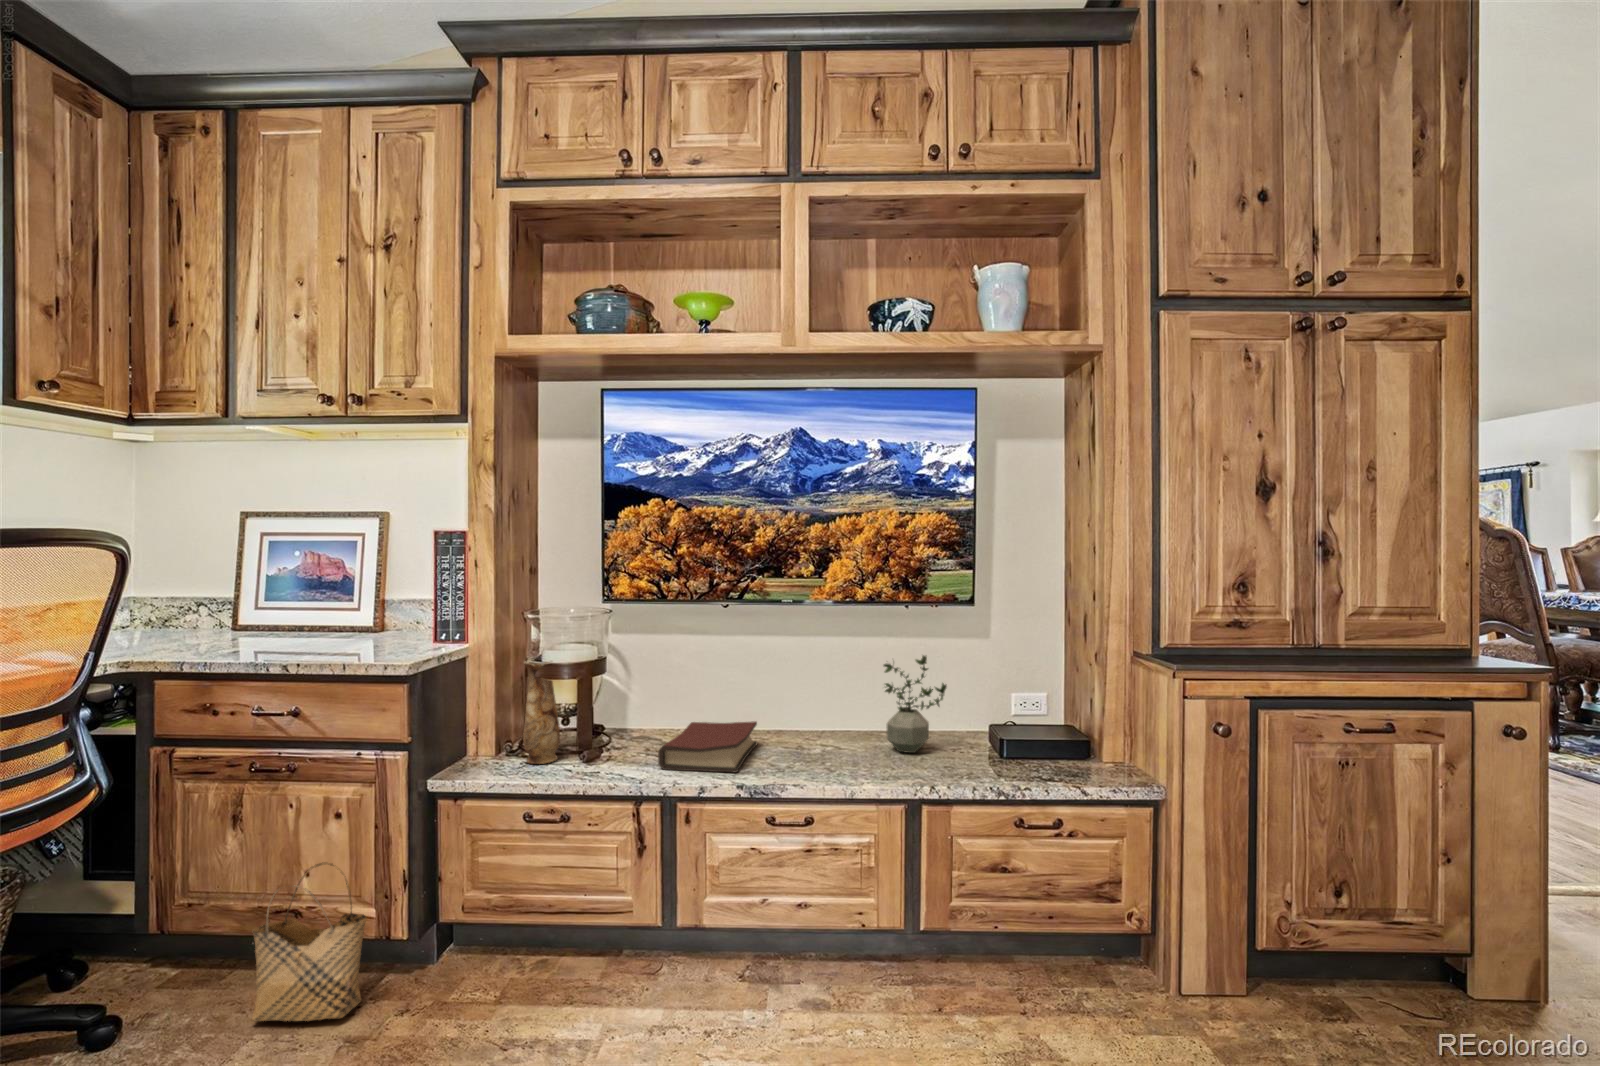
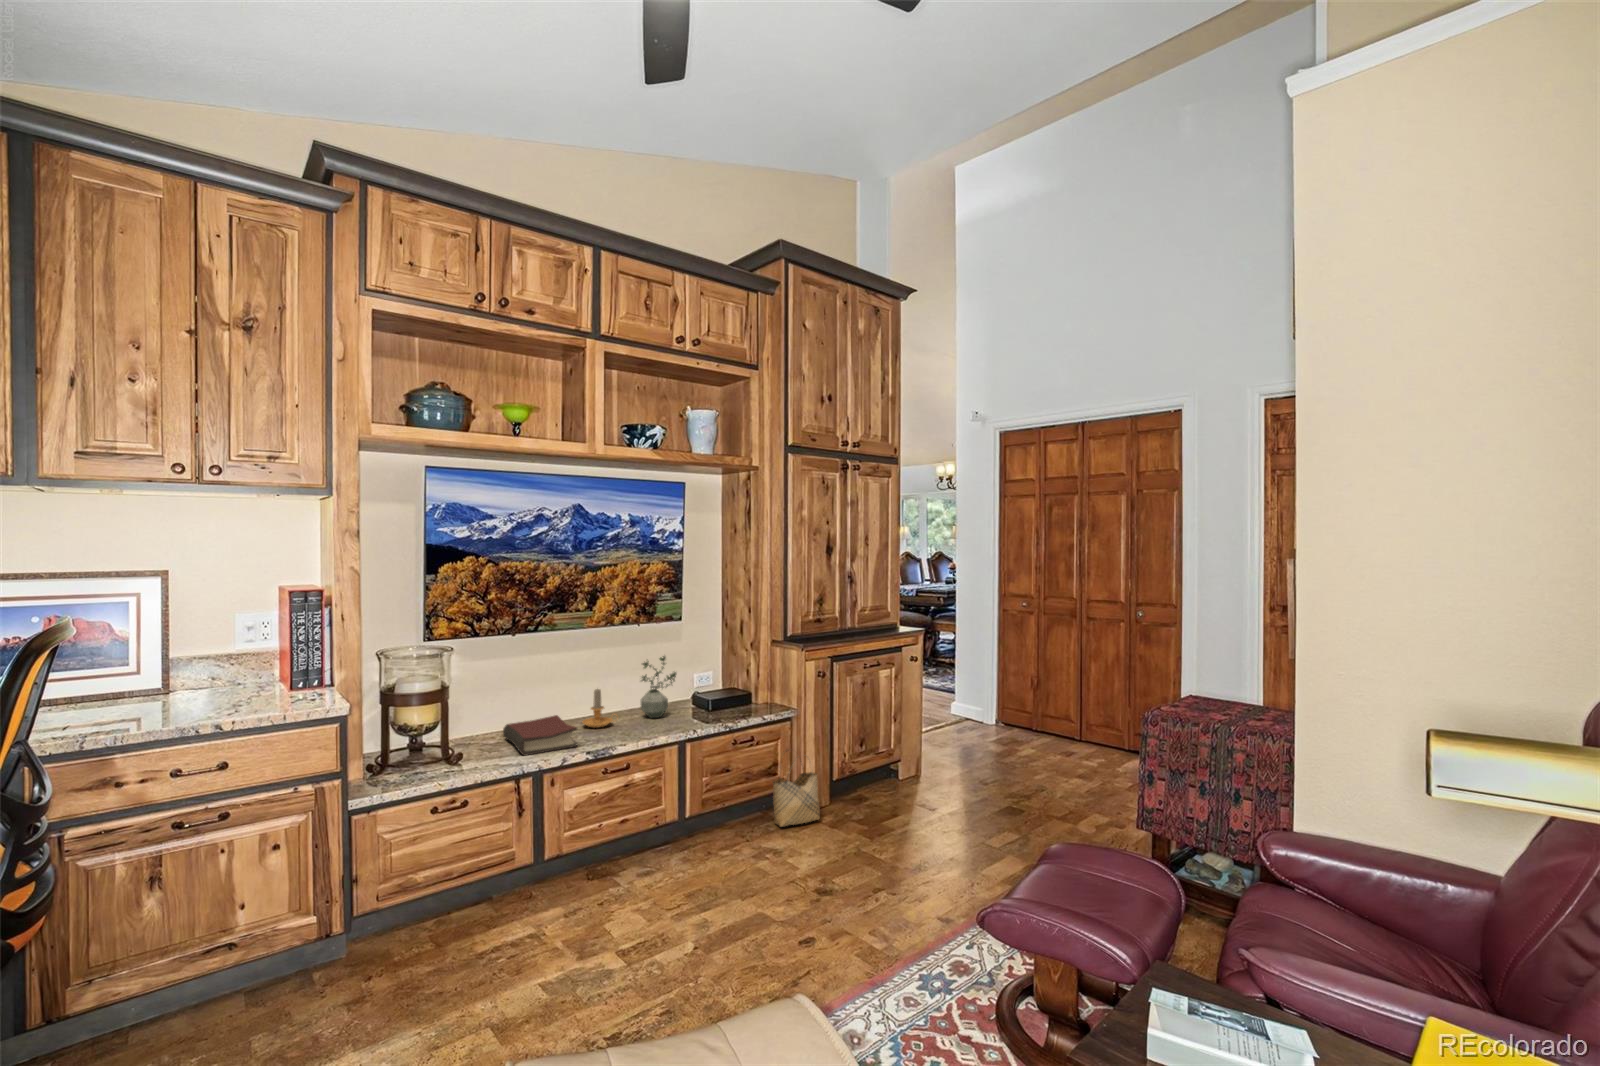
vase: present [524,659,560,764] -> none [399,689,430,774]
candle: none [793,691,837,750] -> present [583,689,613,728]
woven basket: present [252,862,366,1021] -> present [773,756,820,827]

